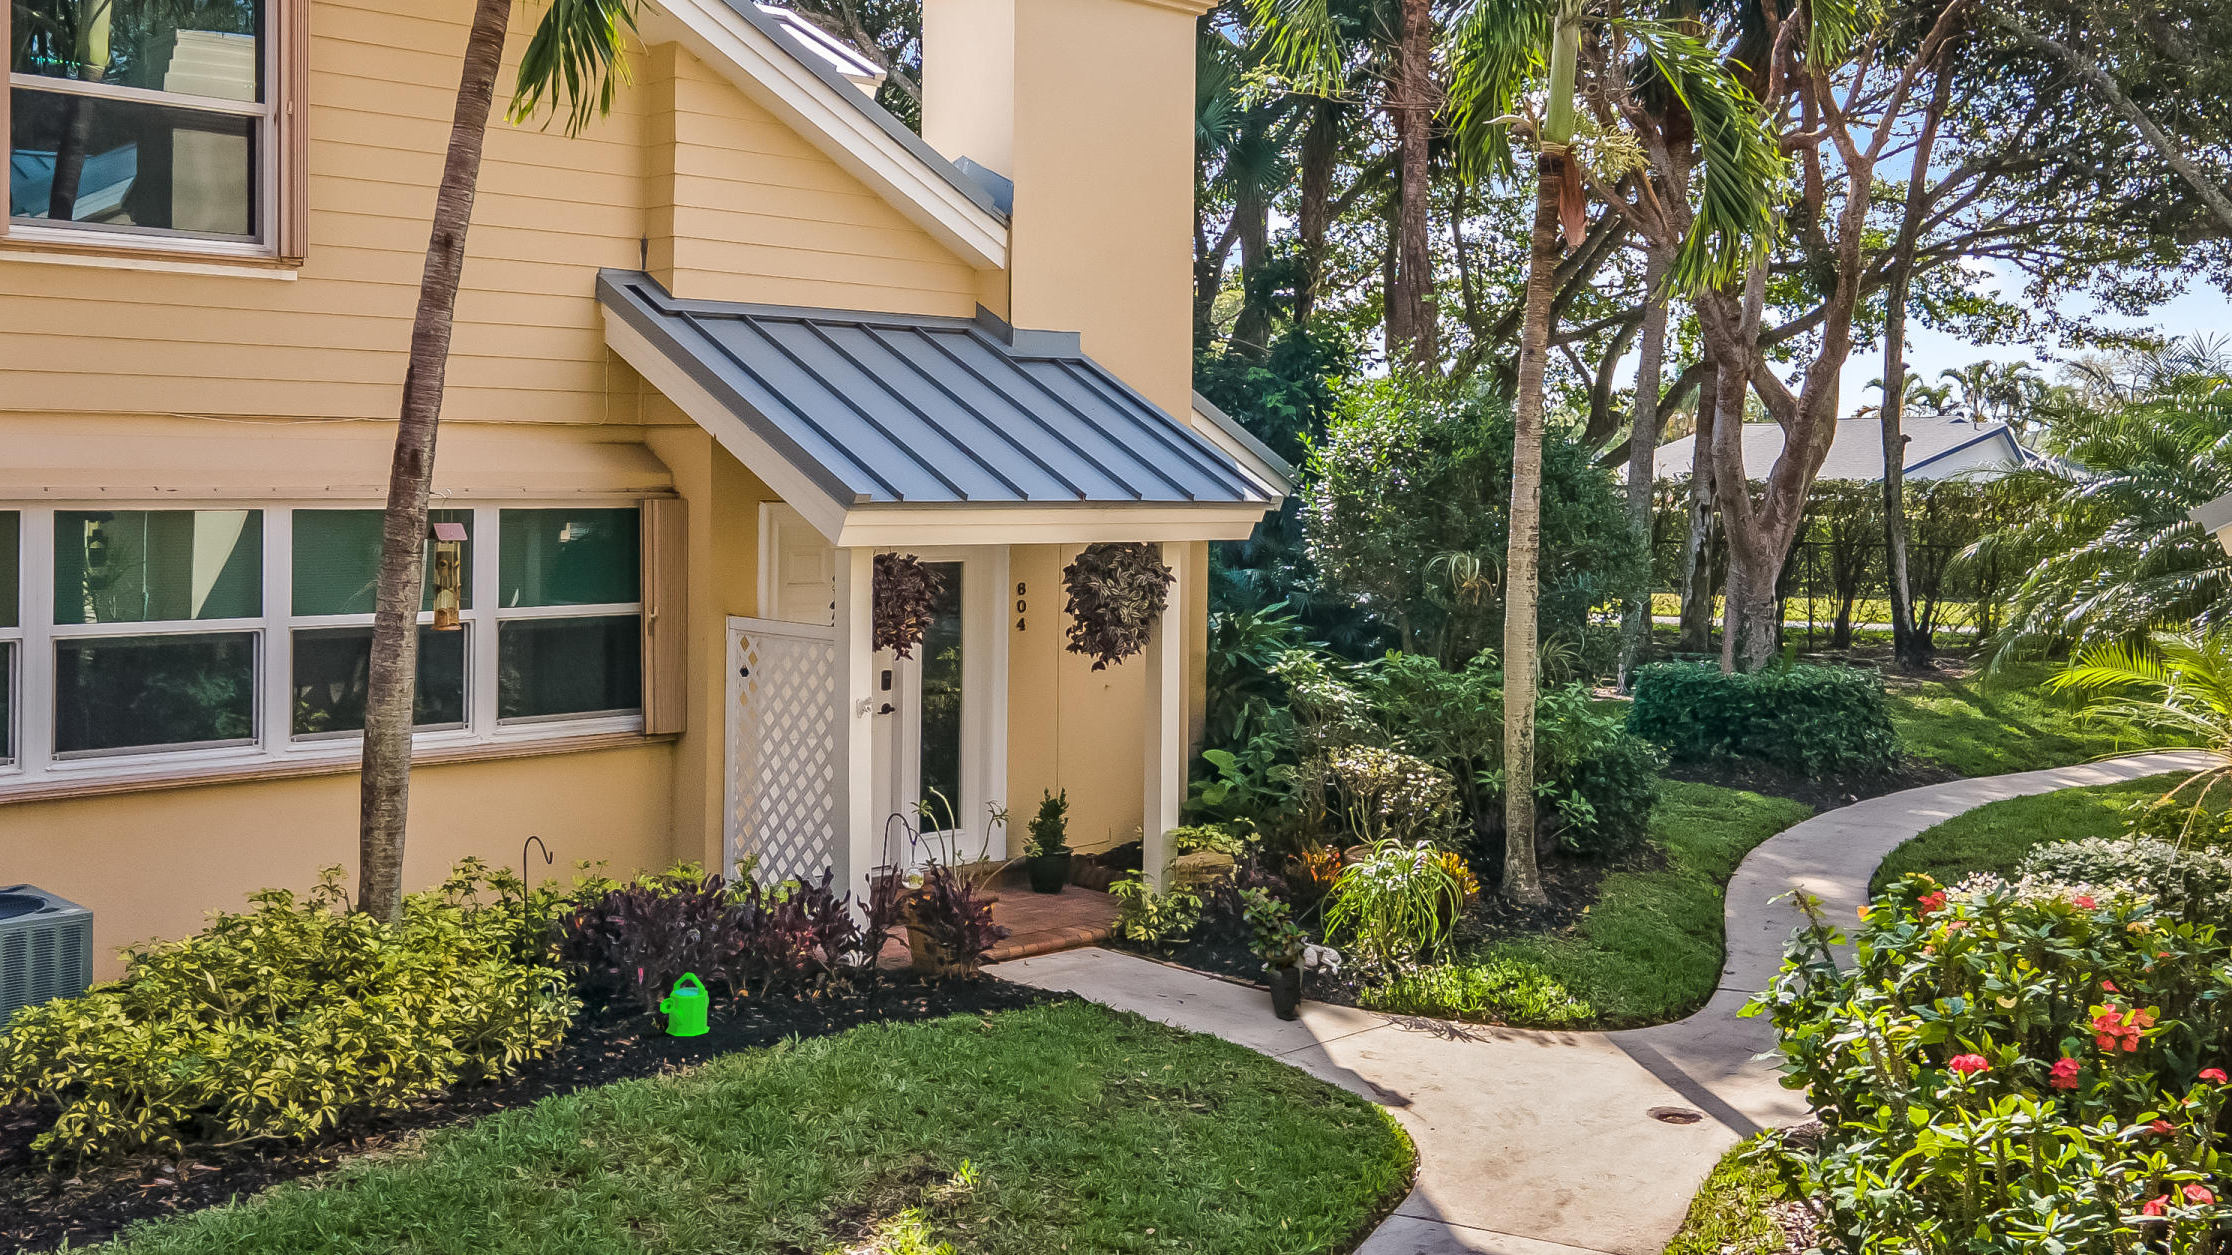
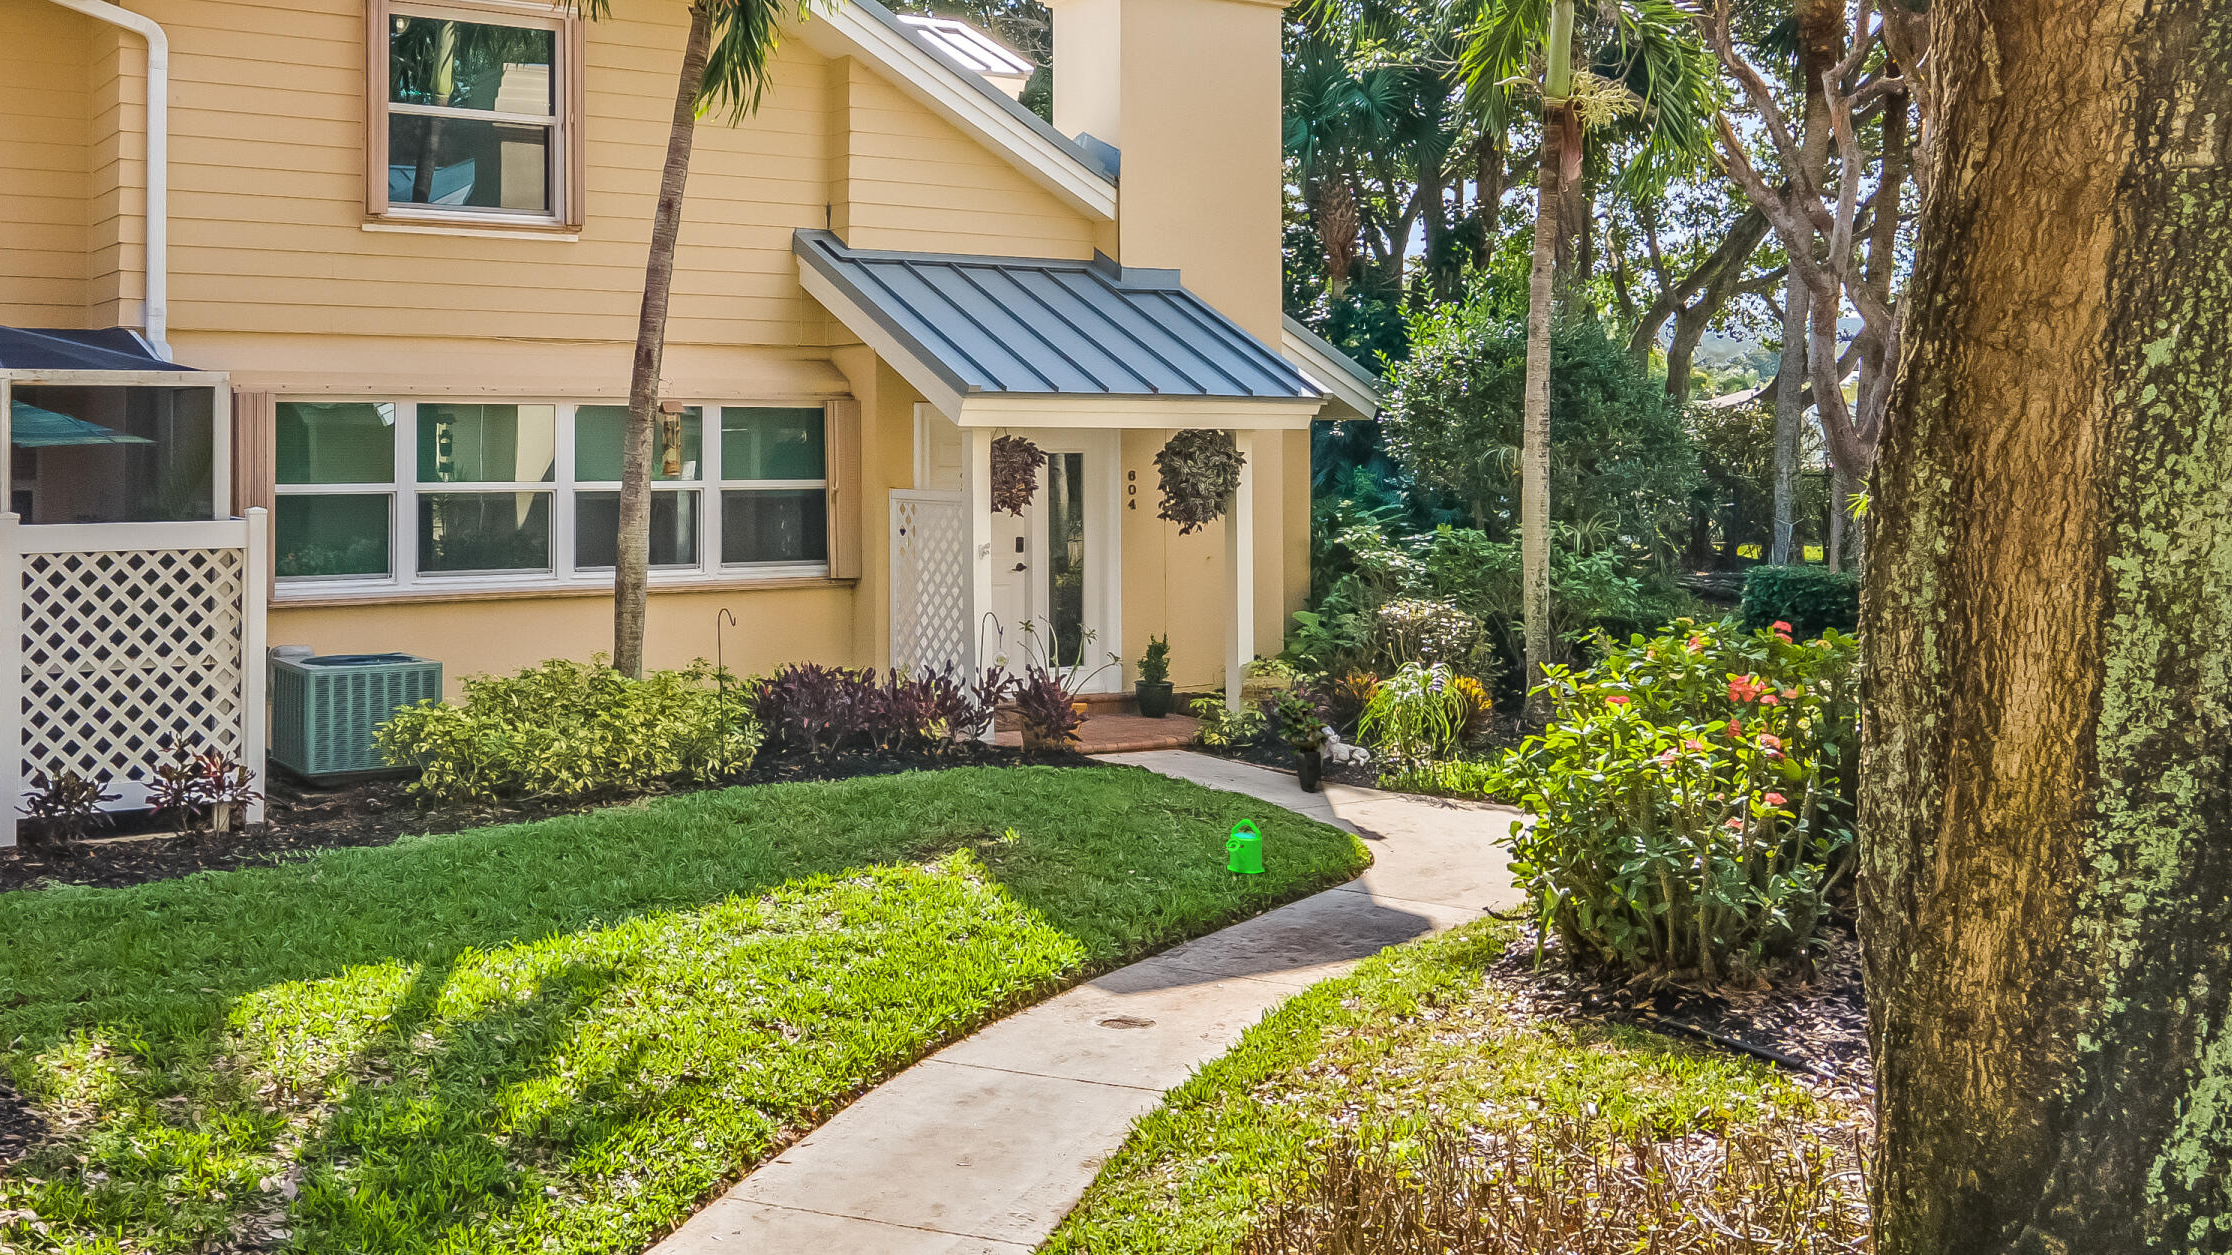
watering can: present [660,972,710,1036] -> present [1226,819,1265,874]

